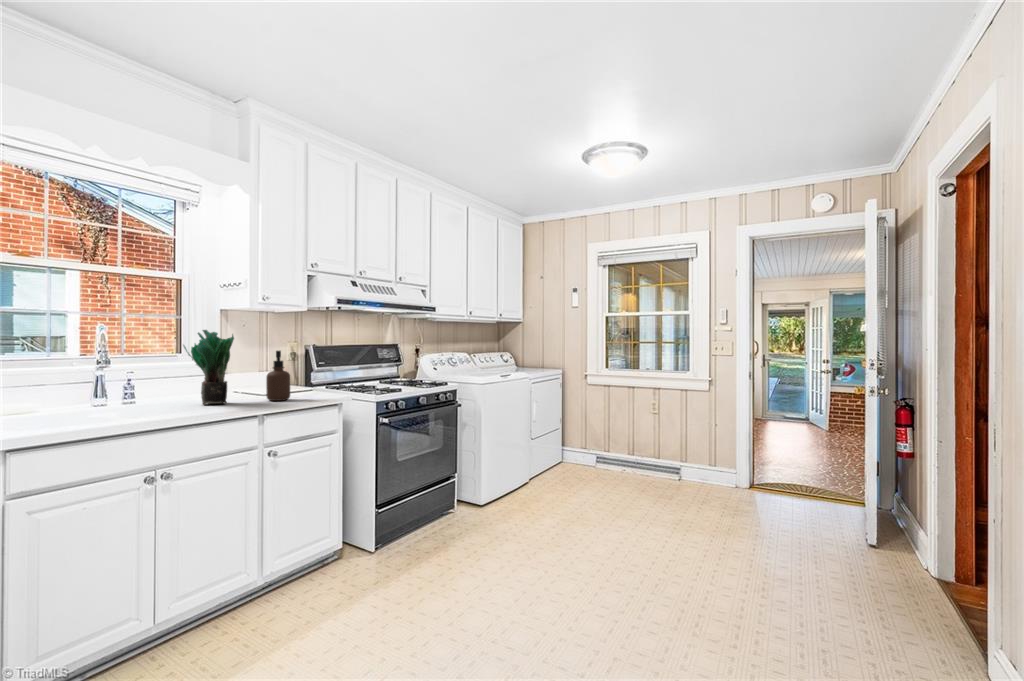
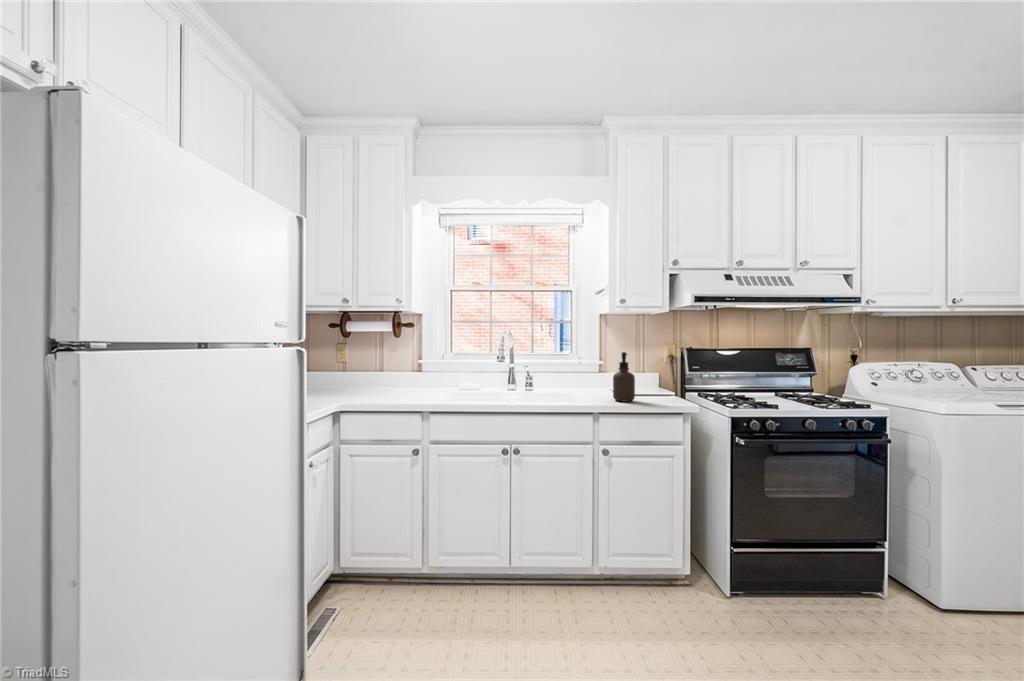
potted plant: present [184,330,234,405] -> none [547,333,583,399]

